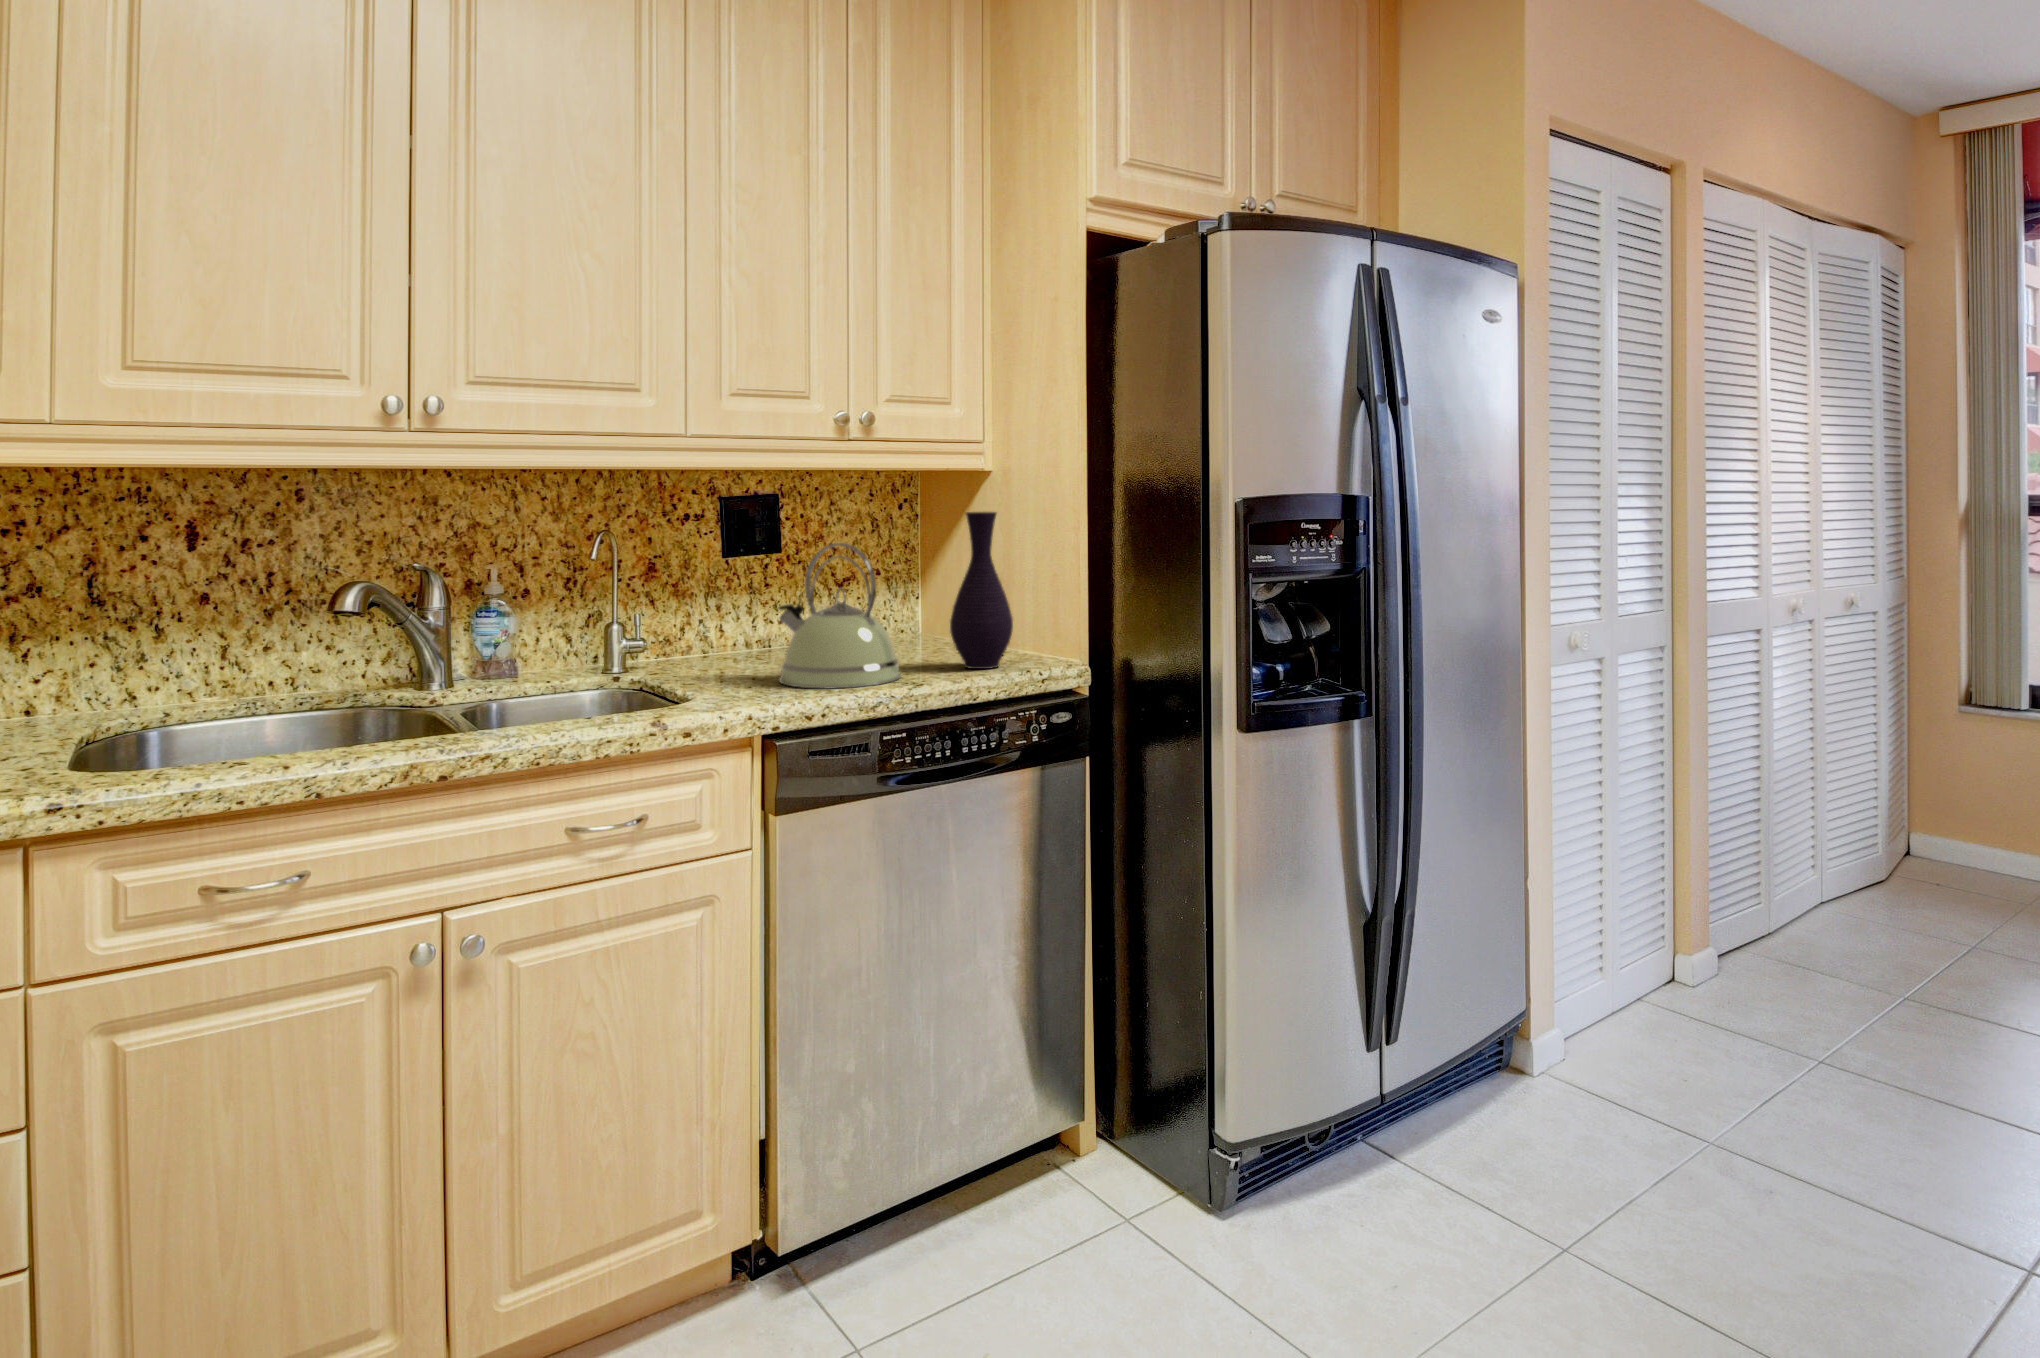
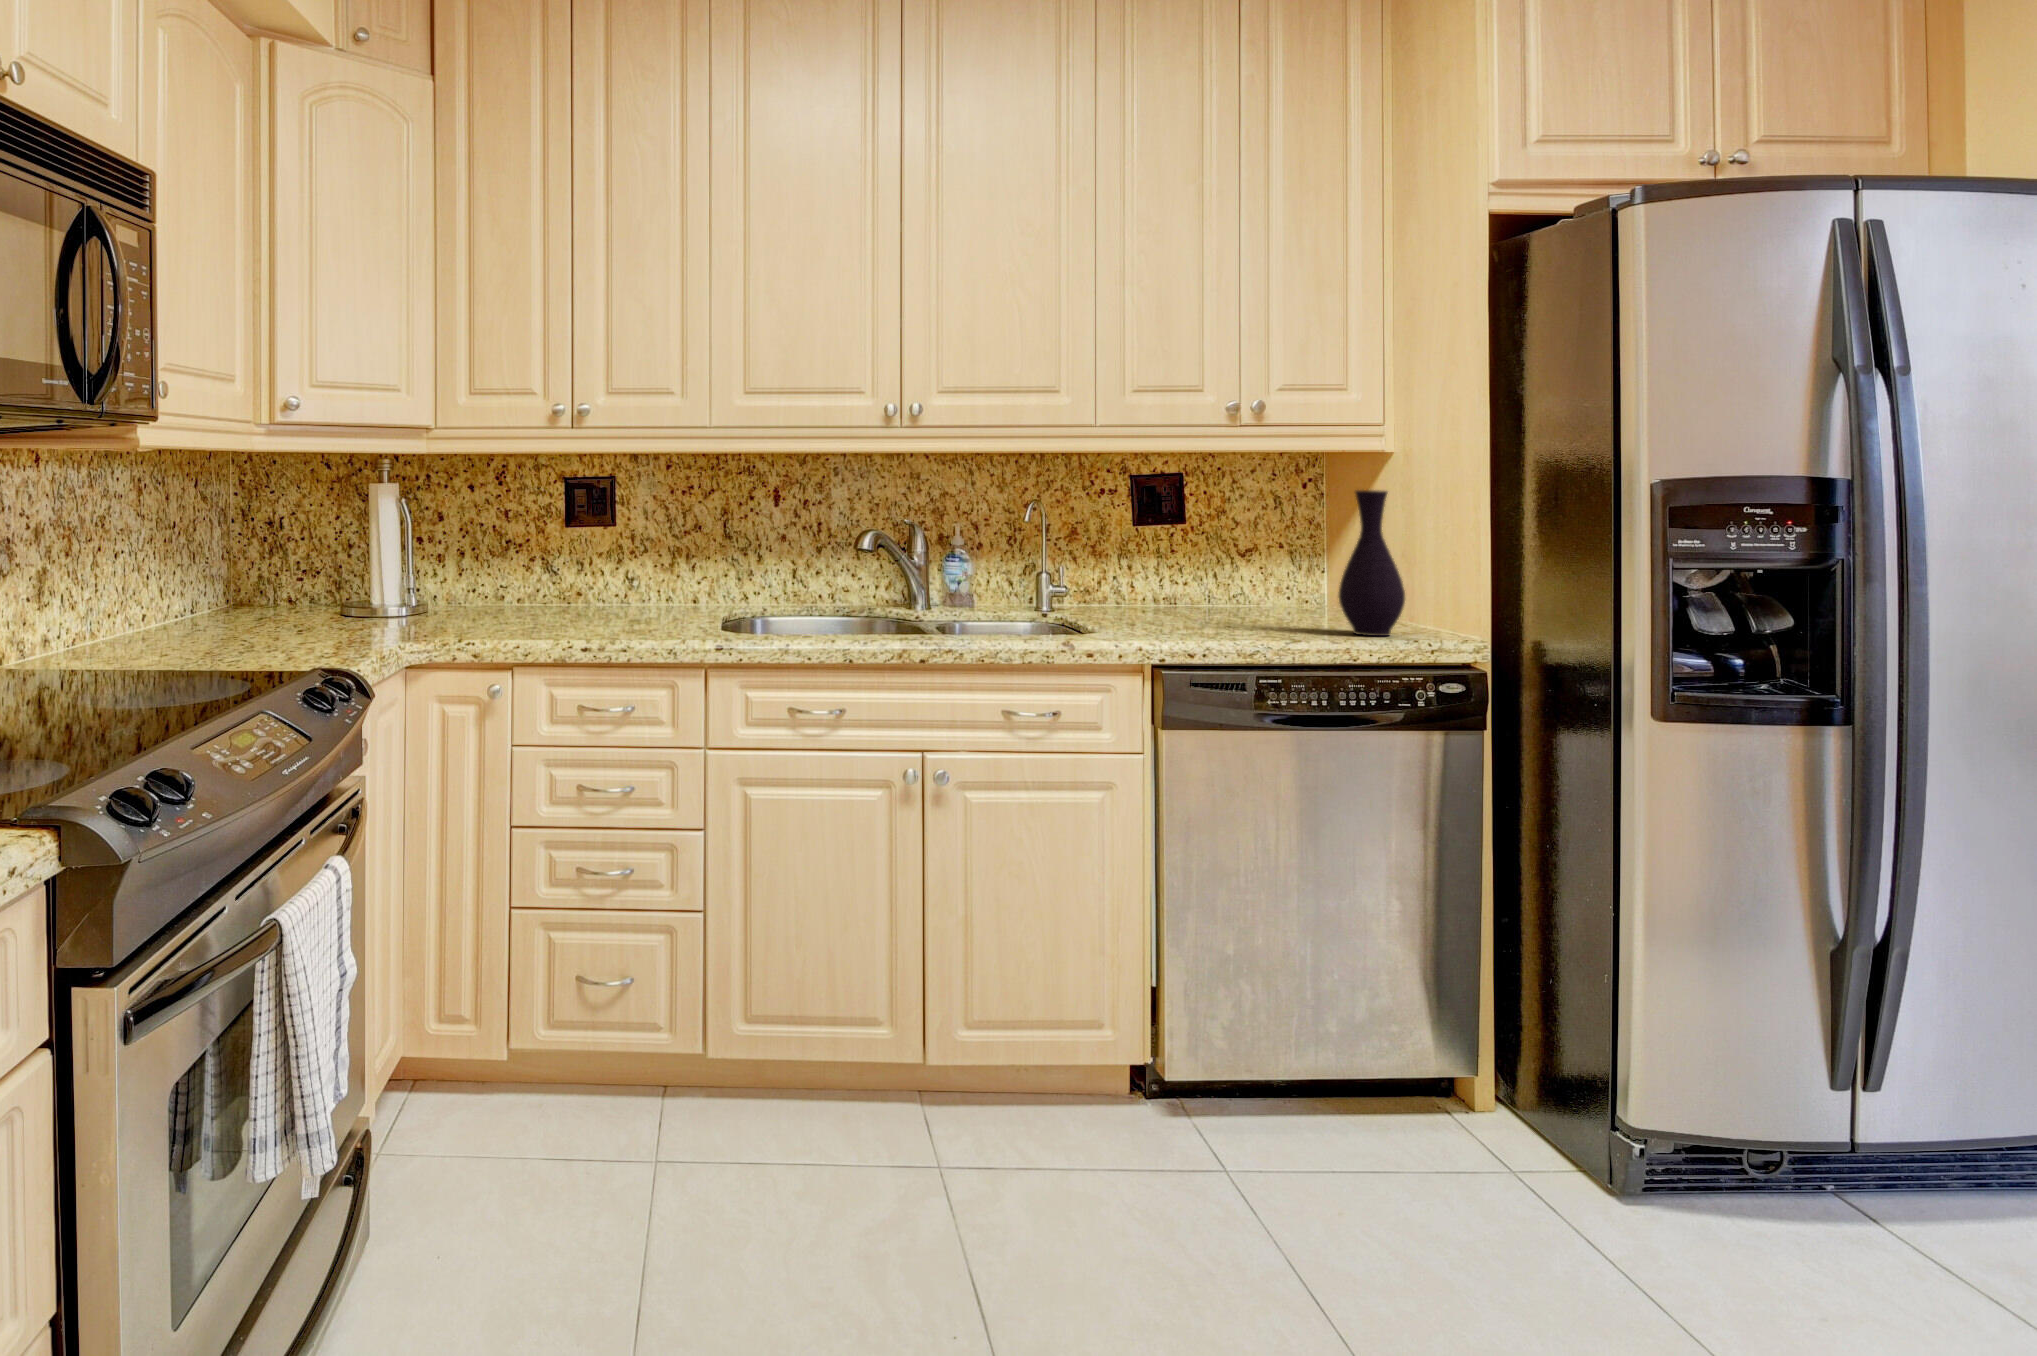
kettle: present [779,543,901,688] -> none [1174,515,1286,638]

